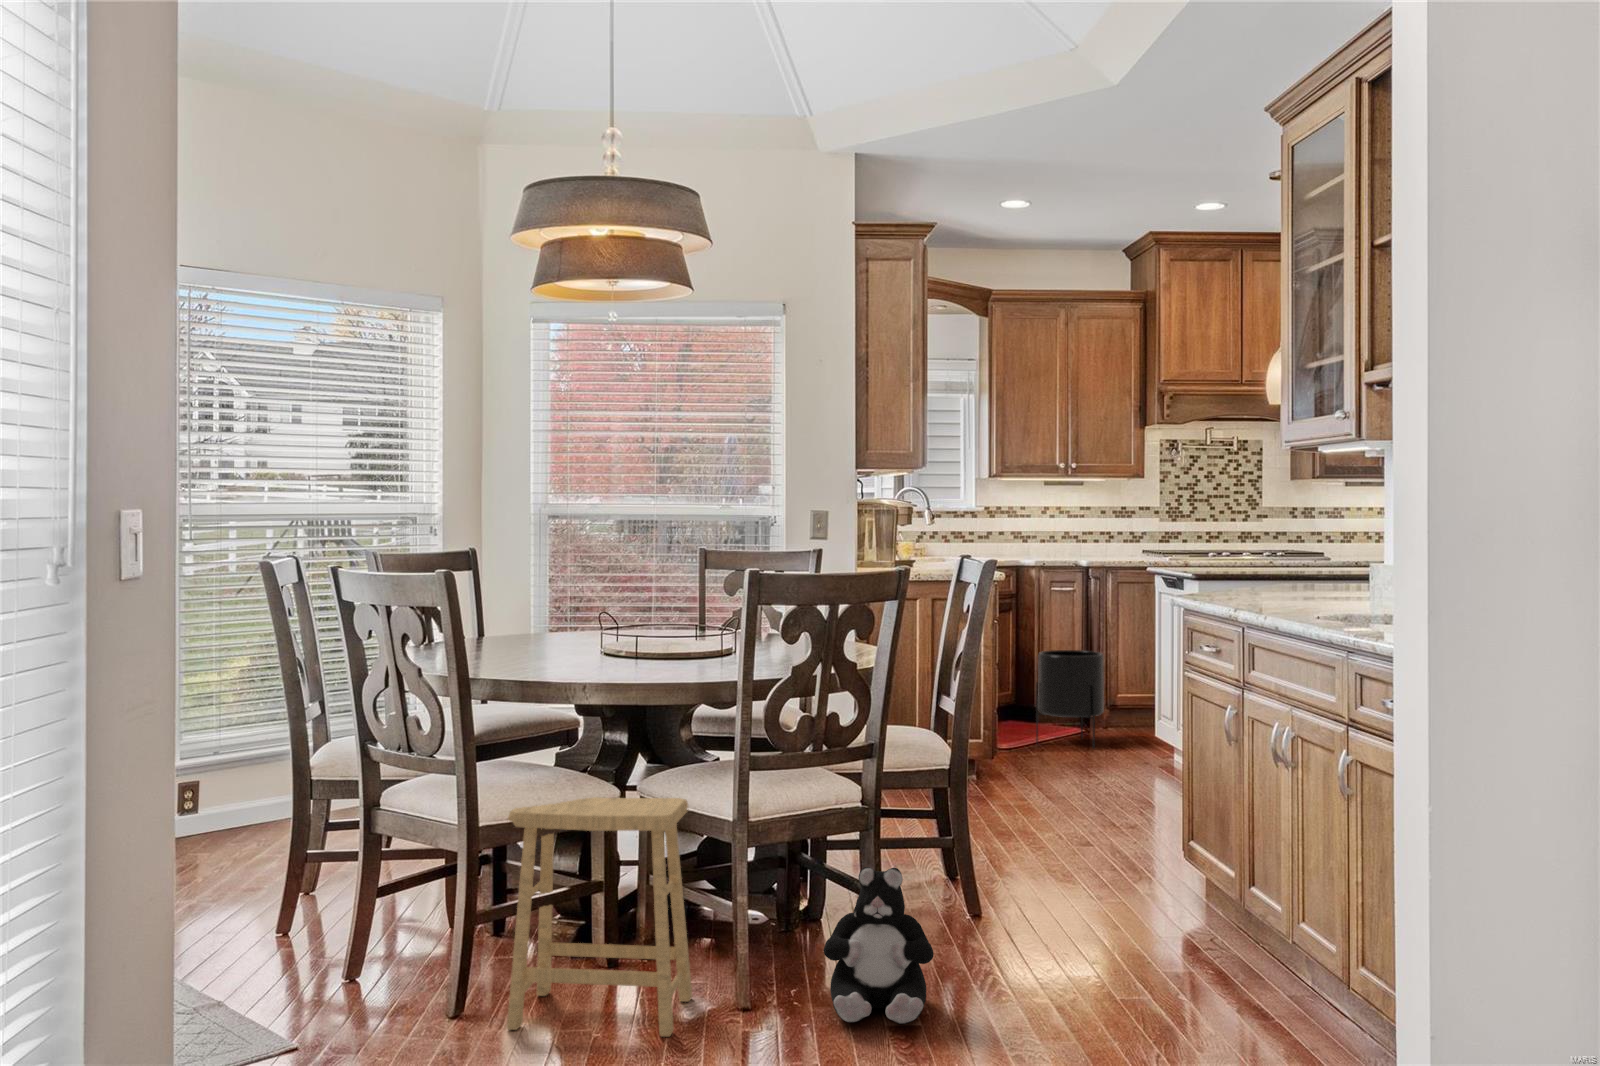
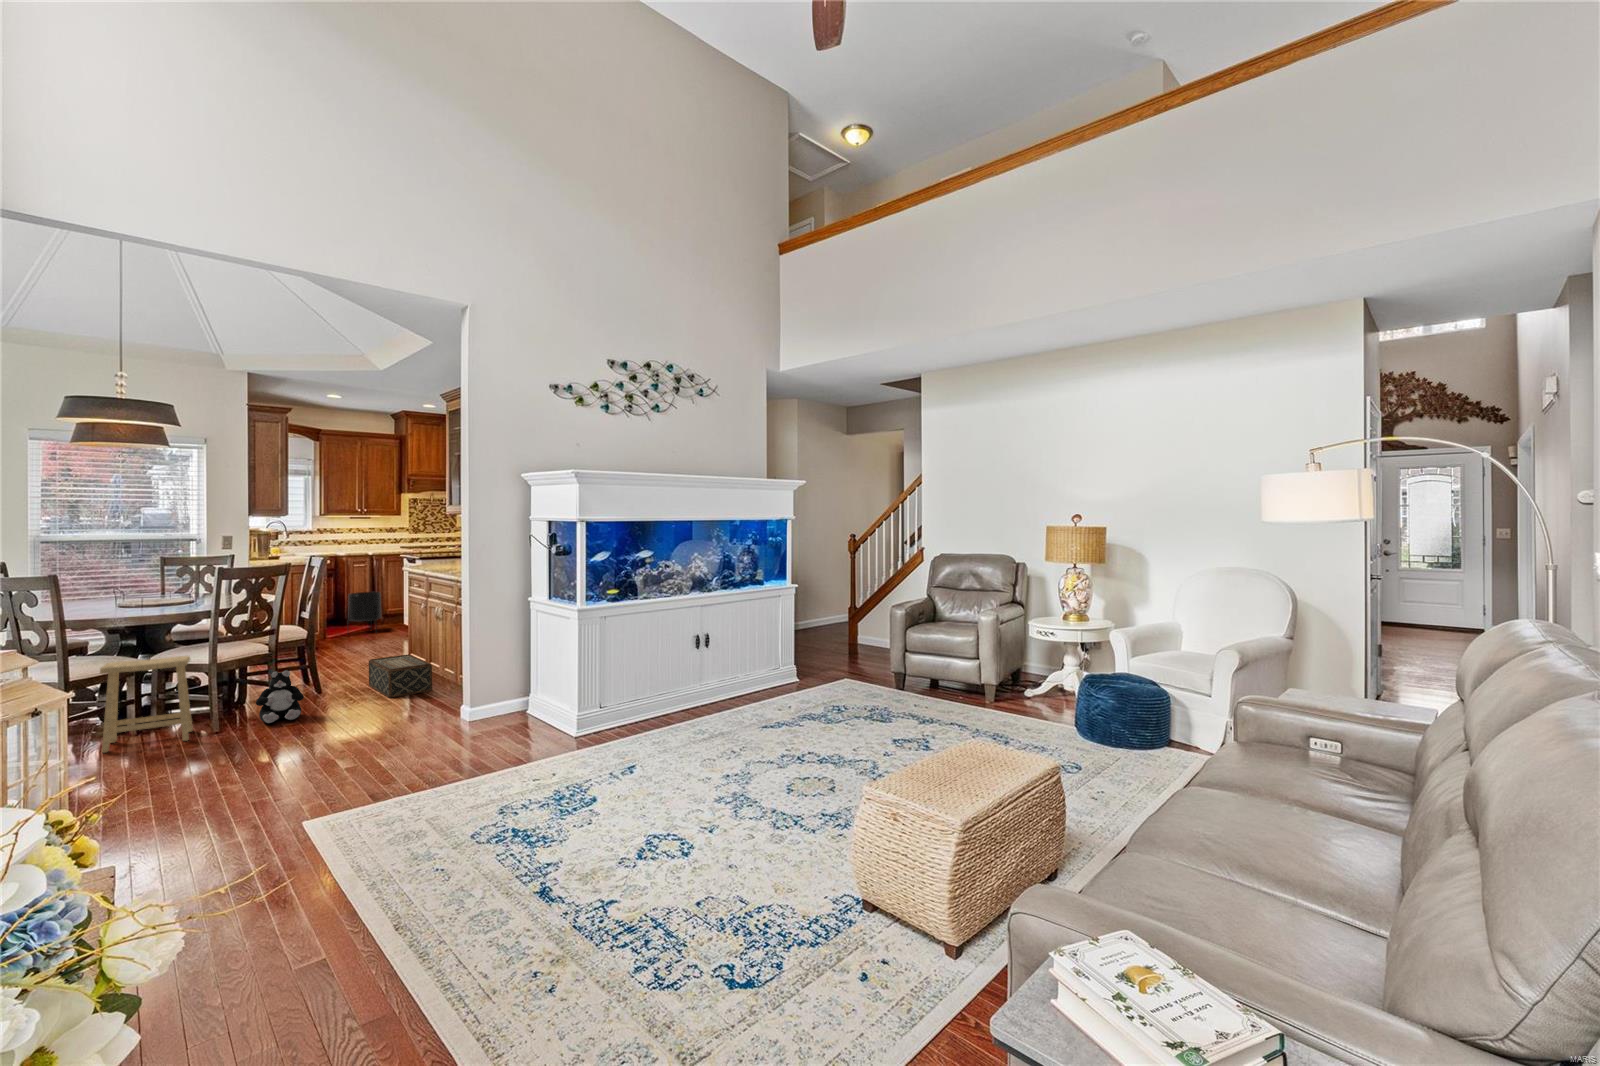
woven basket: none [1092,848,1272,990] -> present [369,654,432,698]

